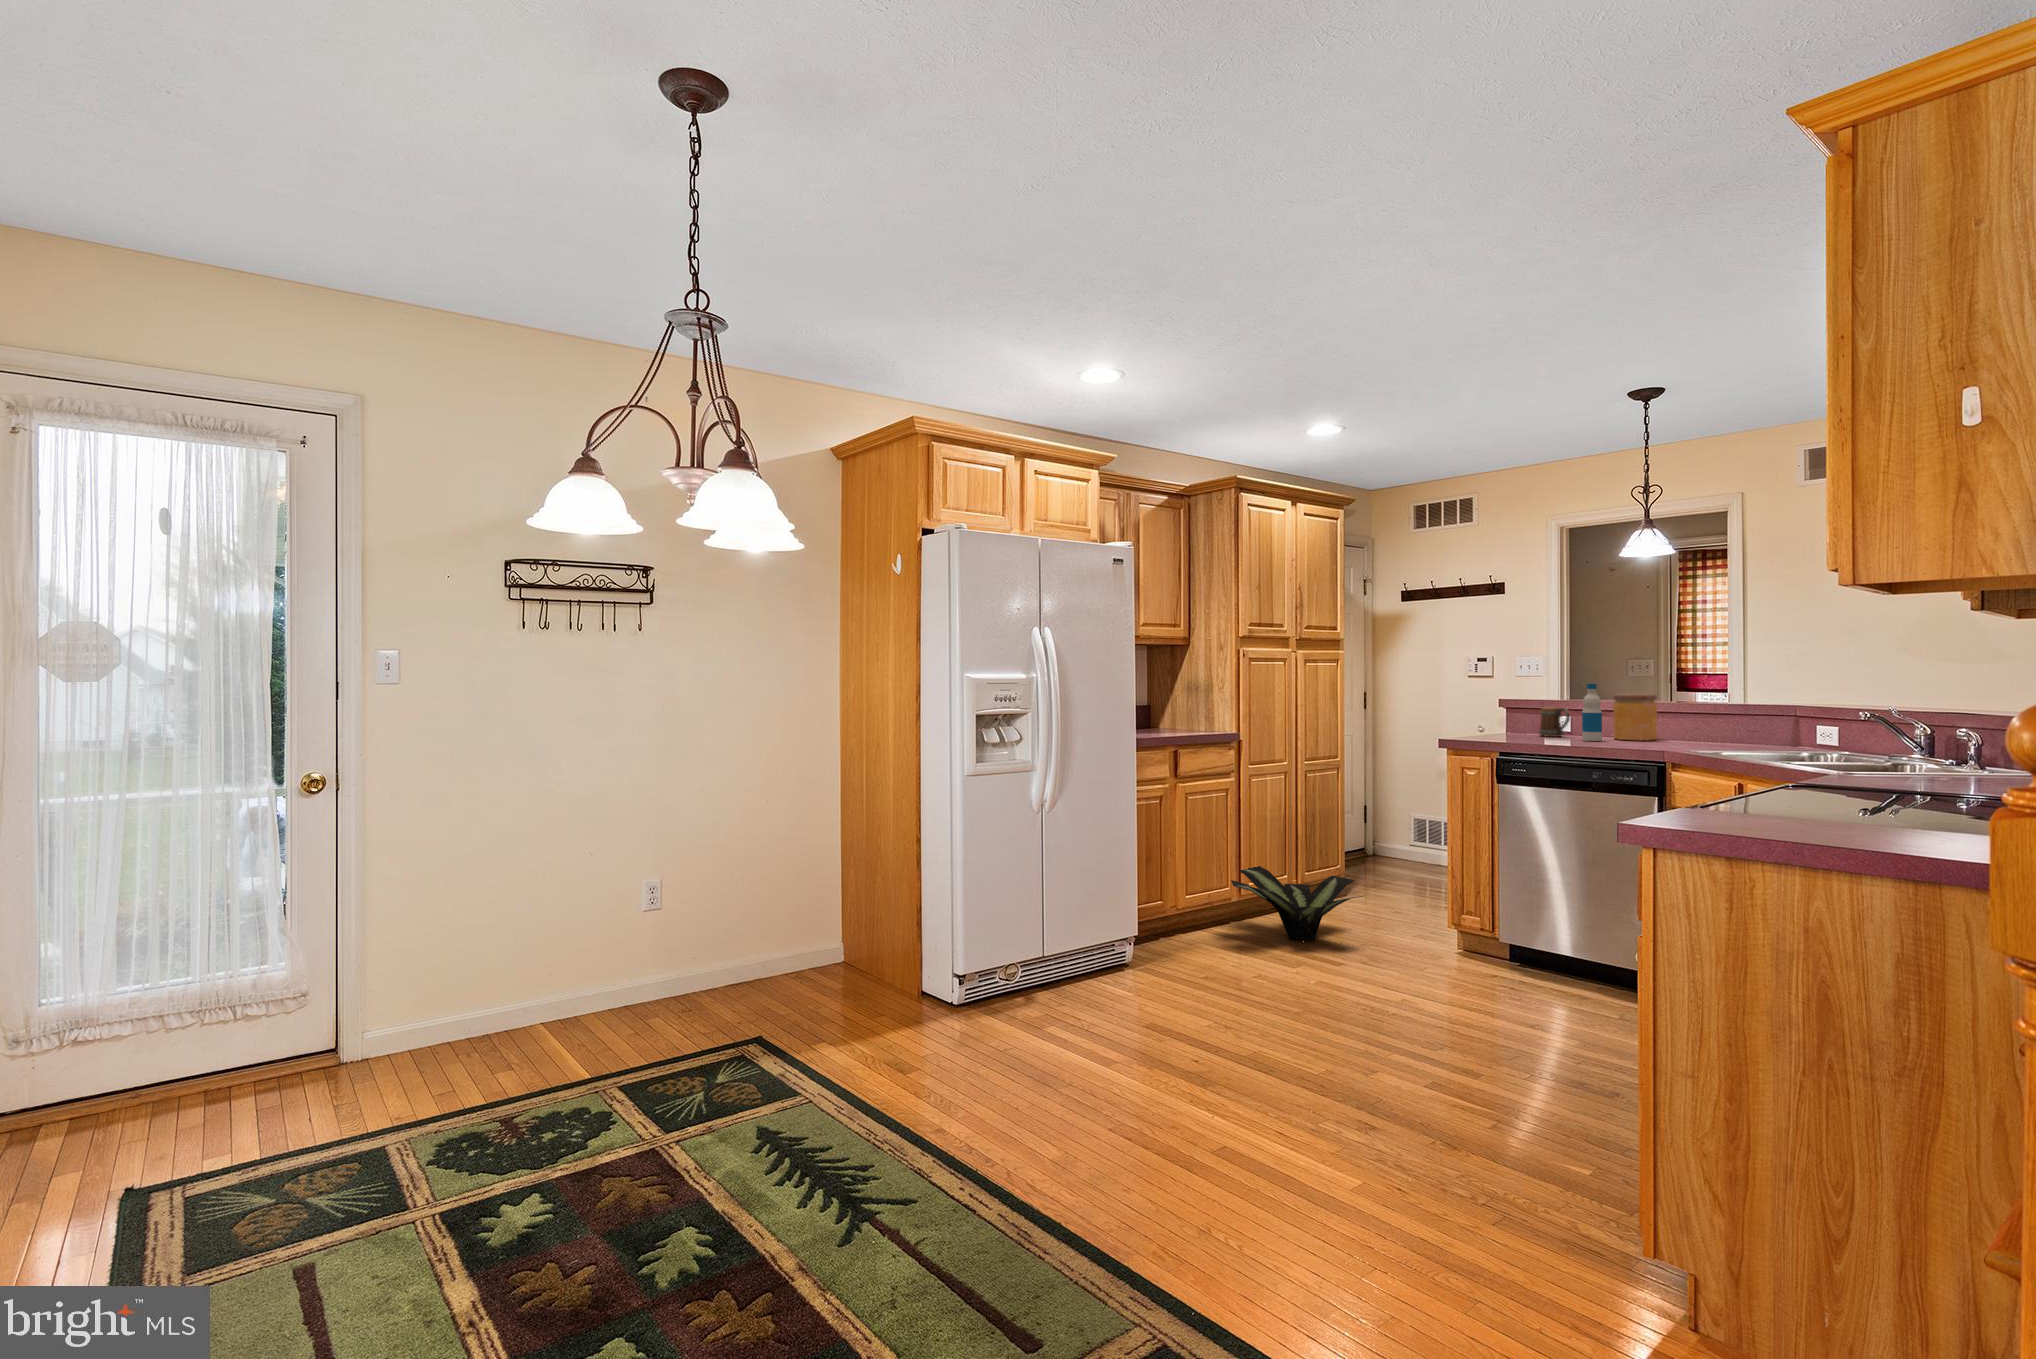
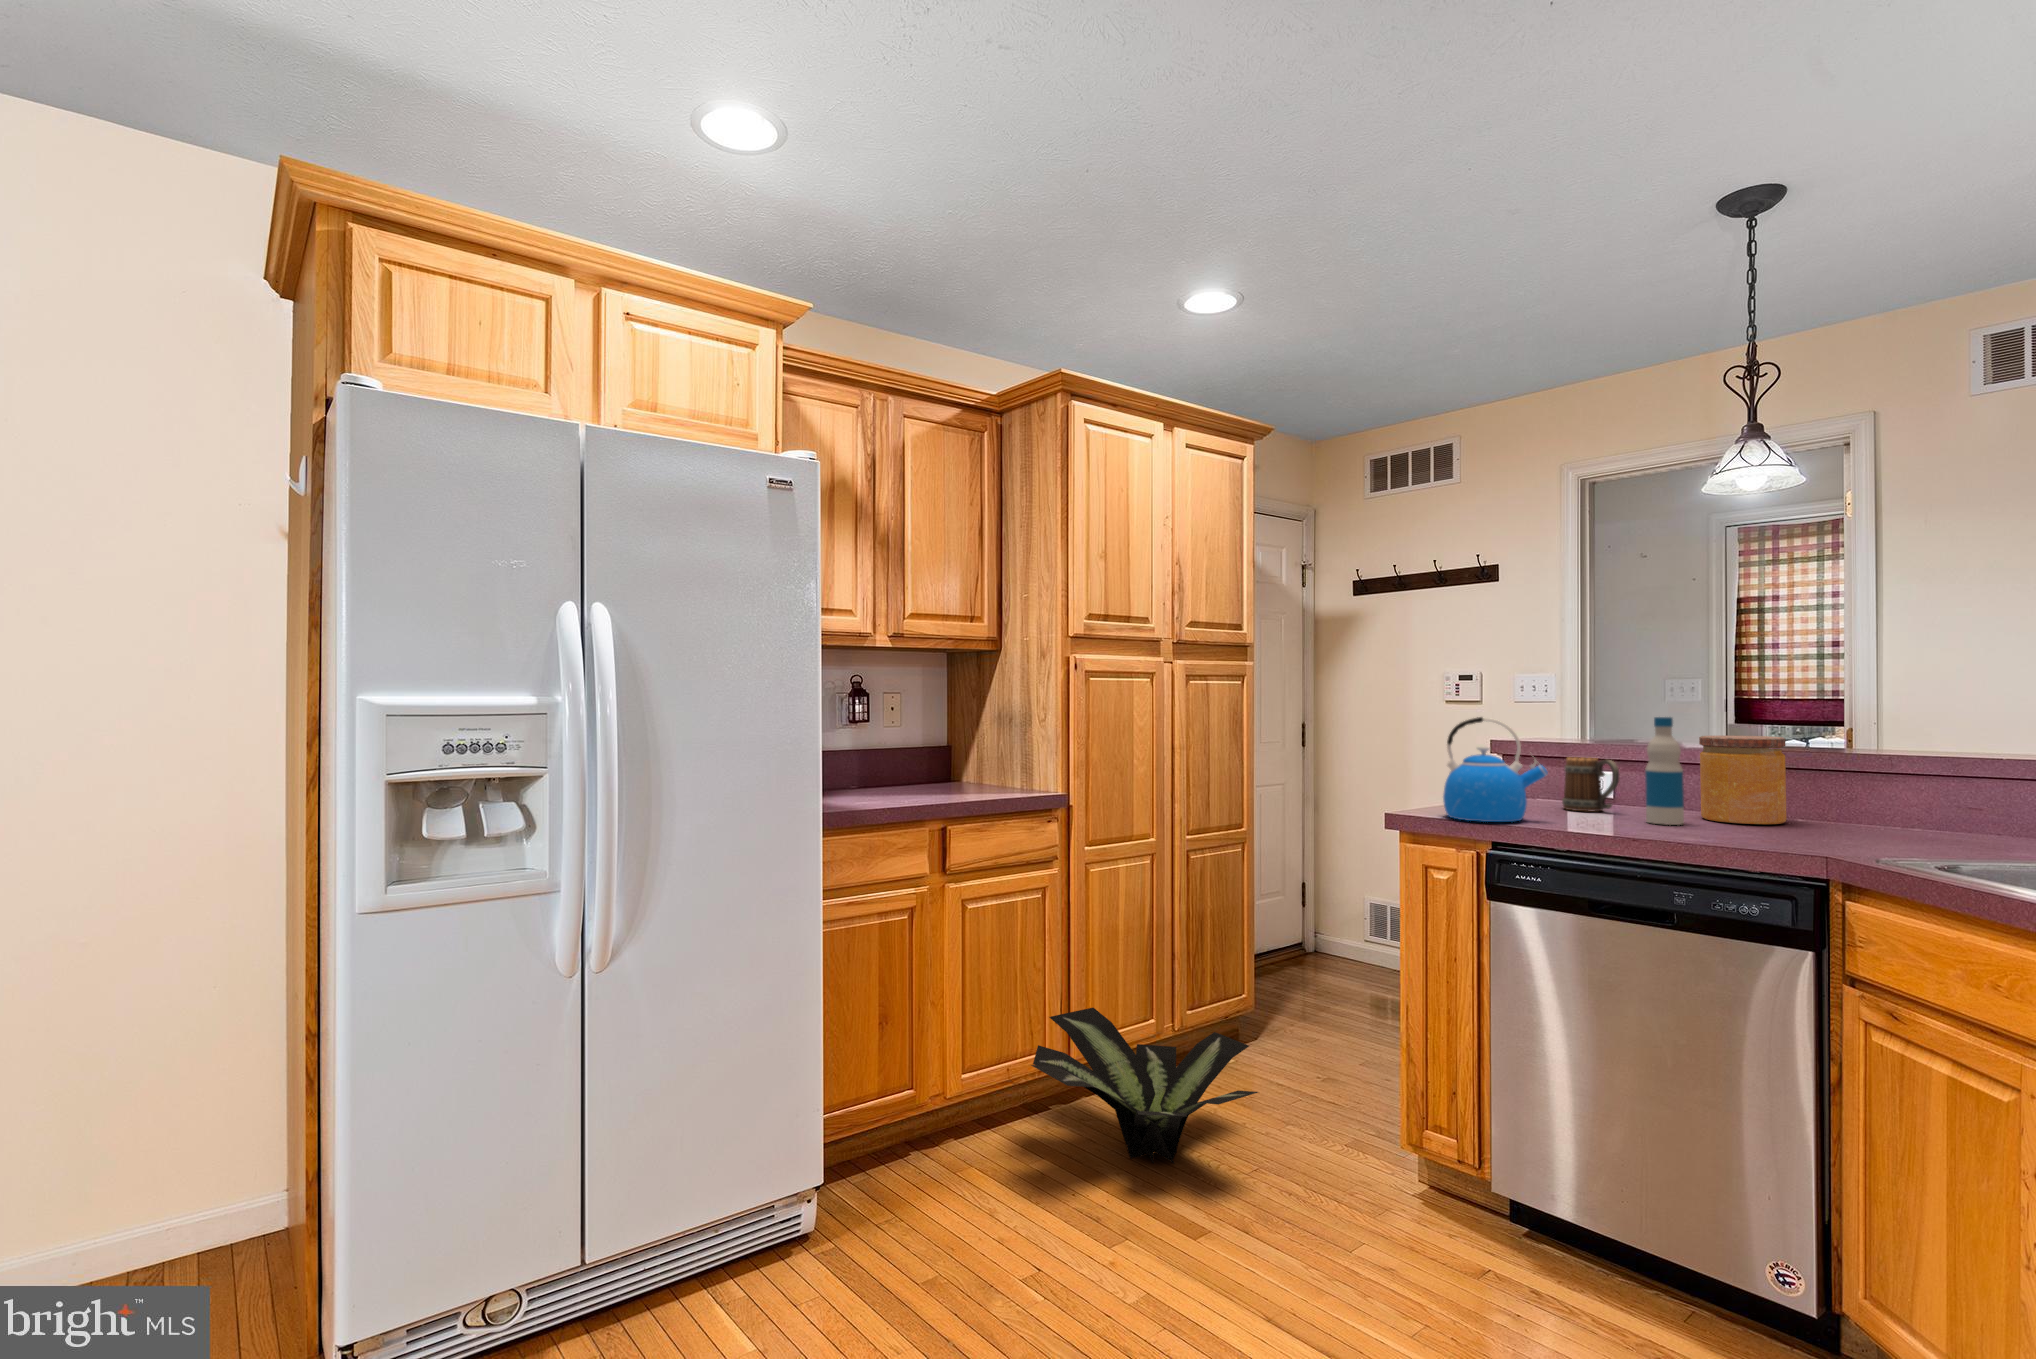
kettle: none [1473,684,1530,741] -> present [1443,717,1548,822]

